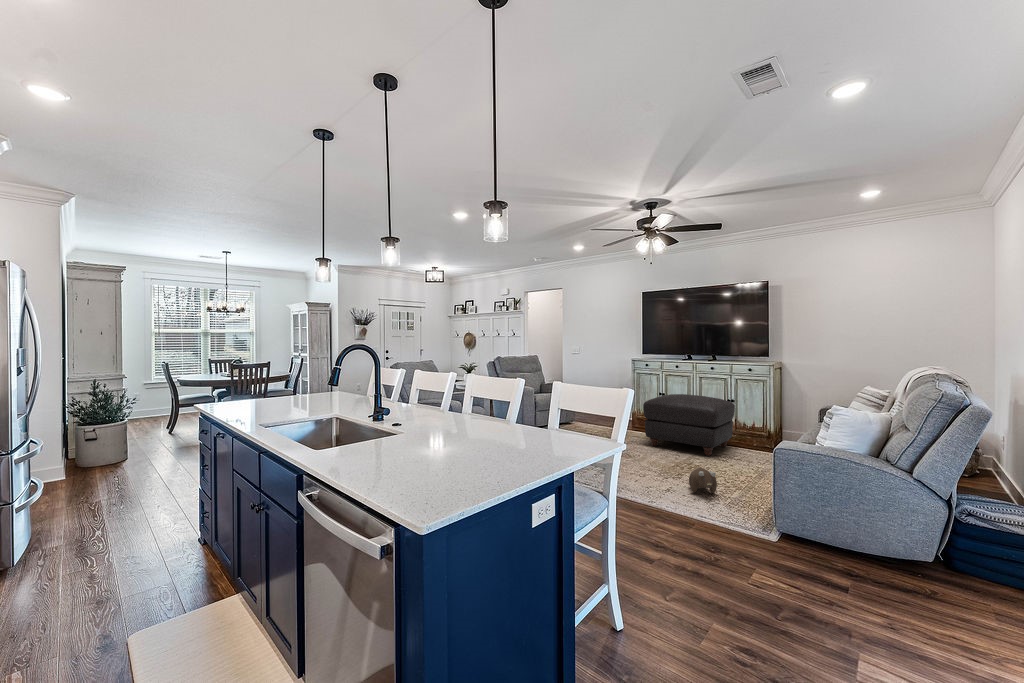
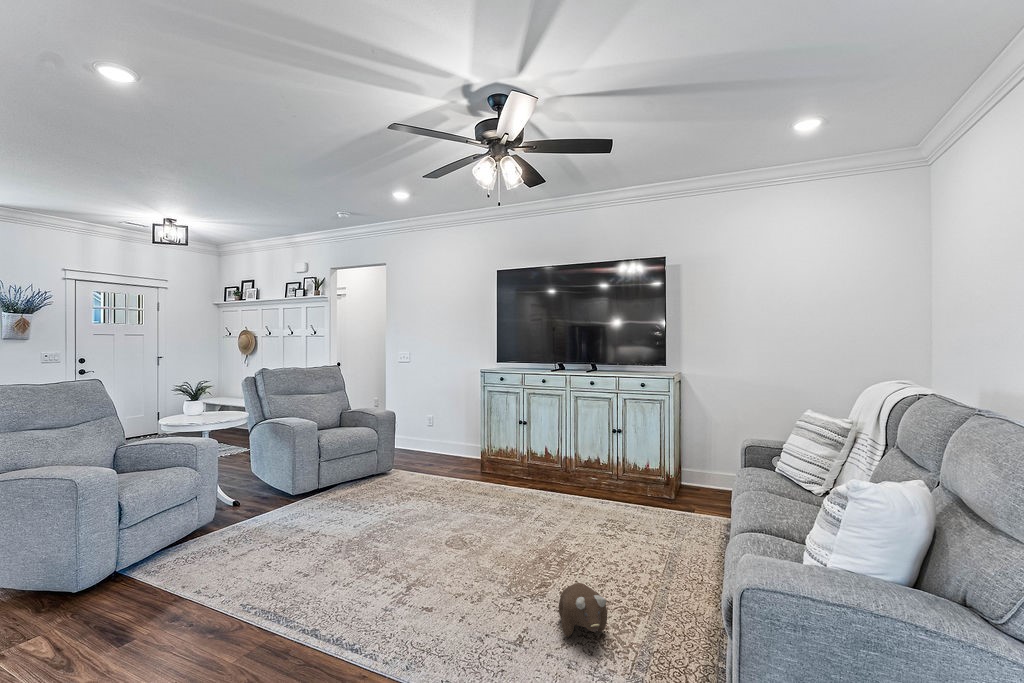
ottoman: present [643,394,735,456] -> none [490,426,624,527]

